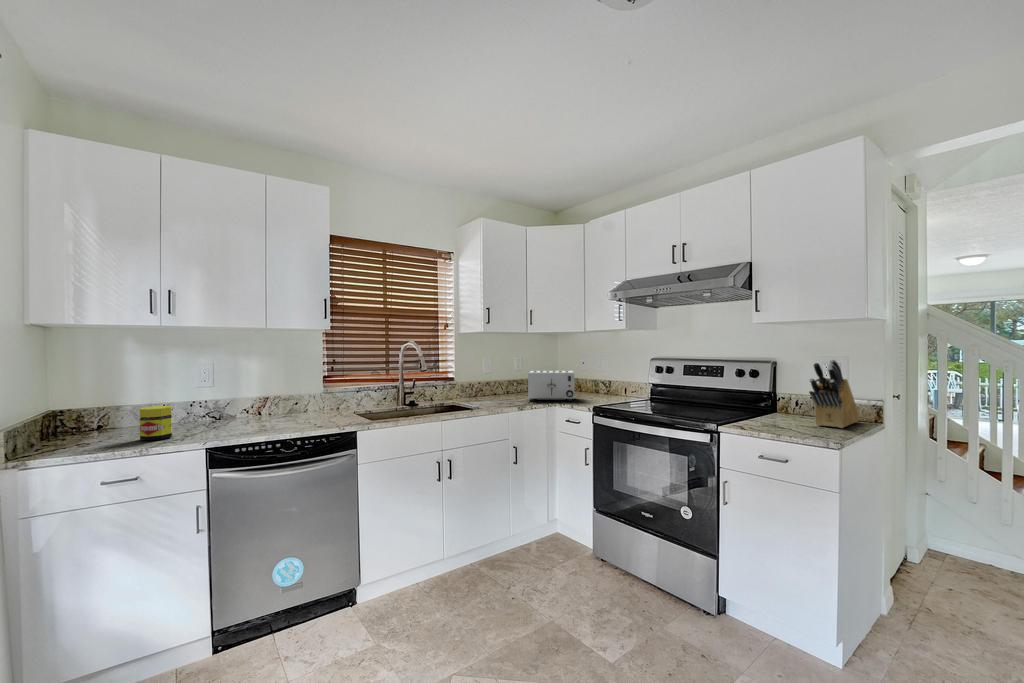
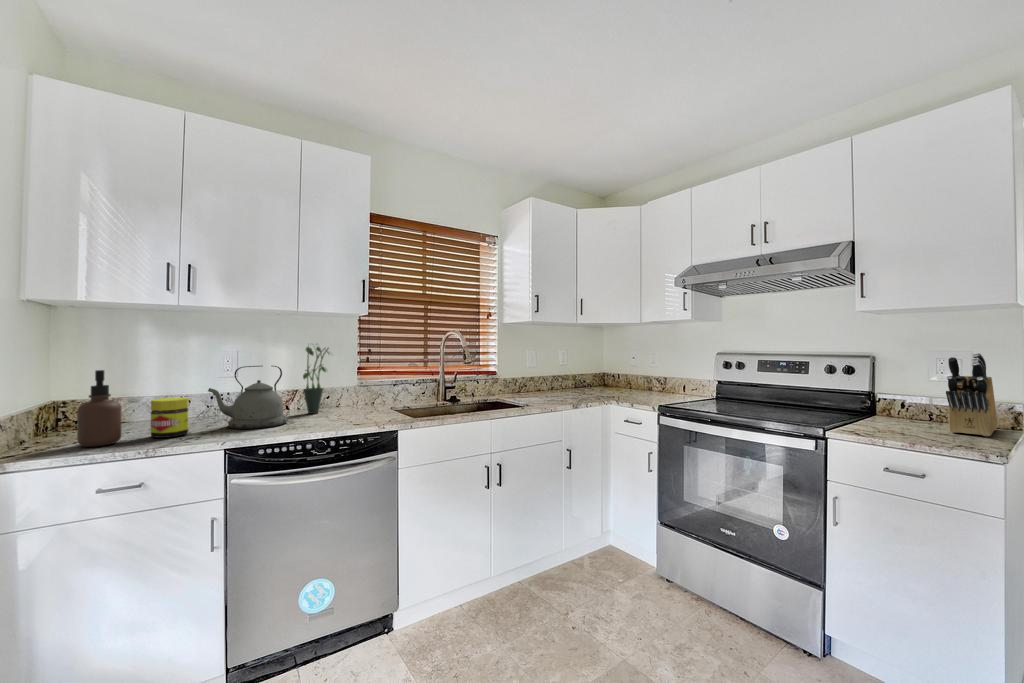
potted plant: none [273,355,300,418] -> present [303,347,332,414]
toaster: present [528,371,575,401] -> none [577,366,629,400]
kettle: none [188,376,259,432] -> present [208,366,288,429]
soap dispenser: none [78,384,115,449] -> present [77,370,121,447]

